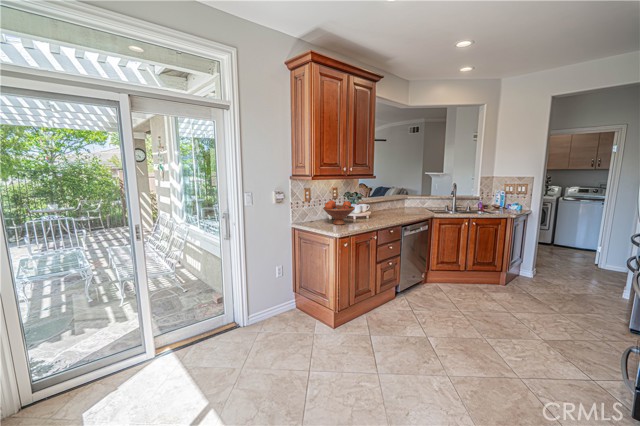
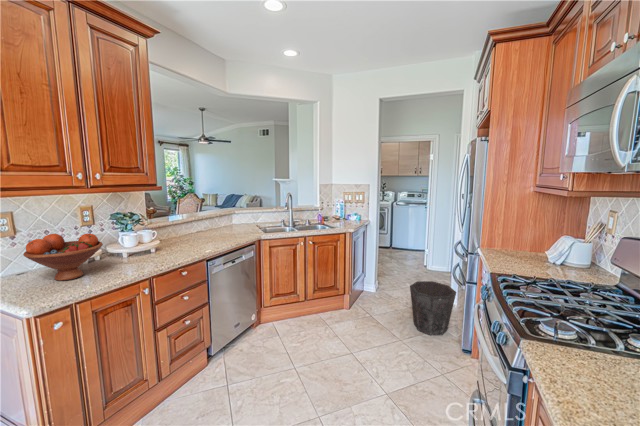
waste bin: none [577,268,635,319] -> present [410,281,456,335]

